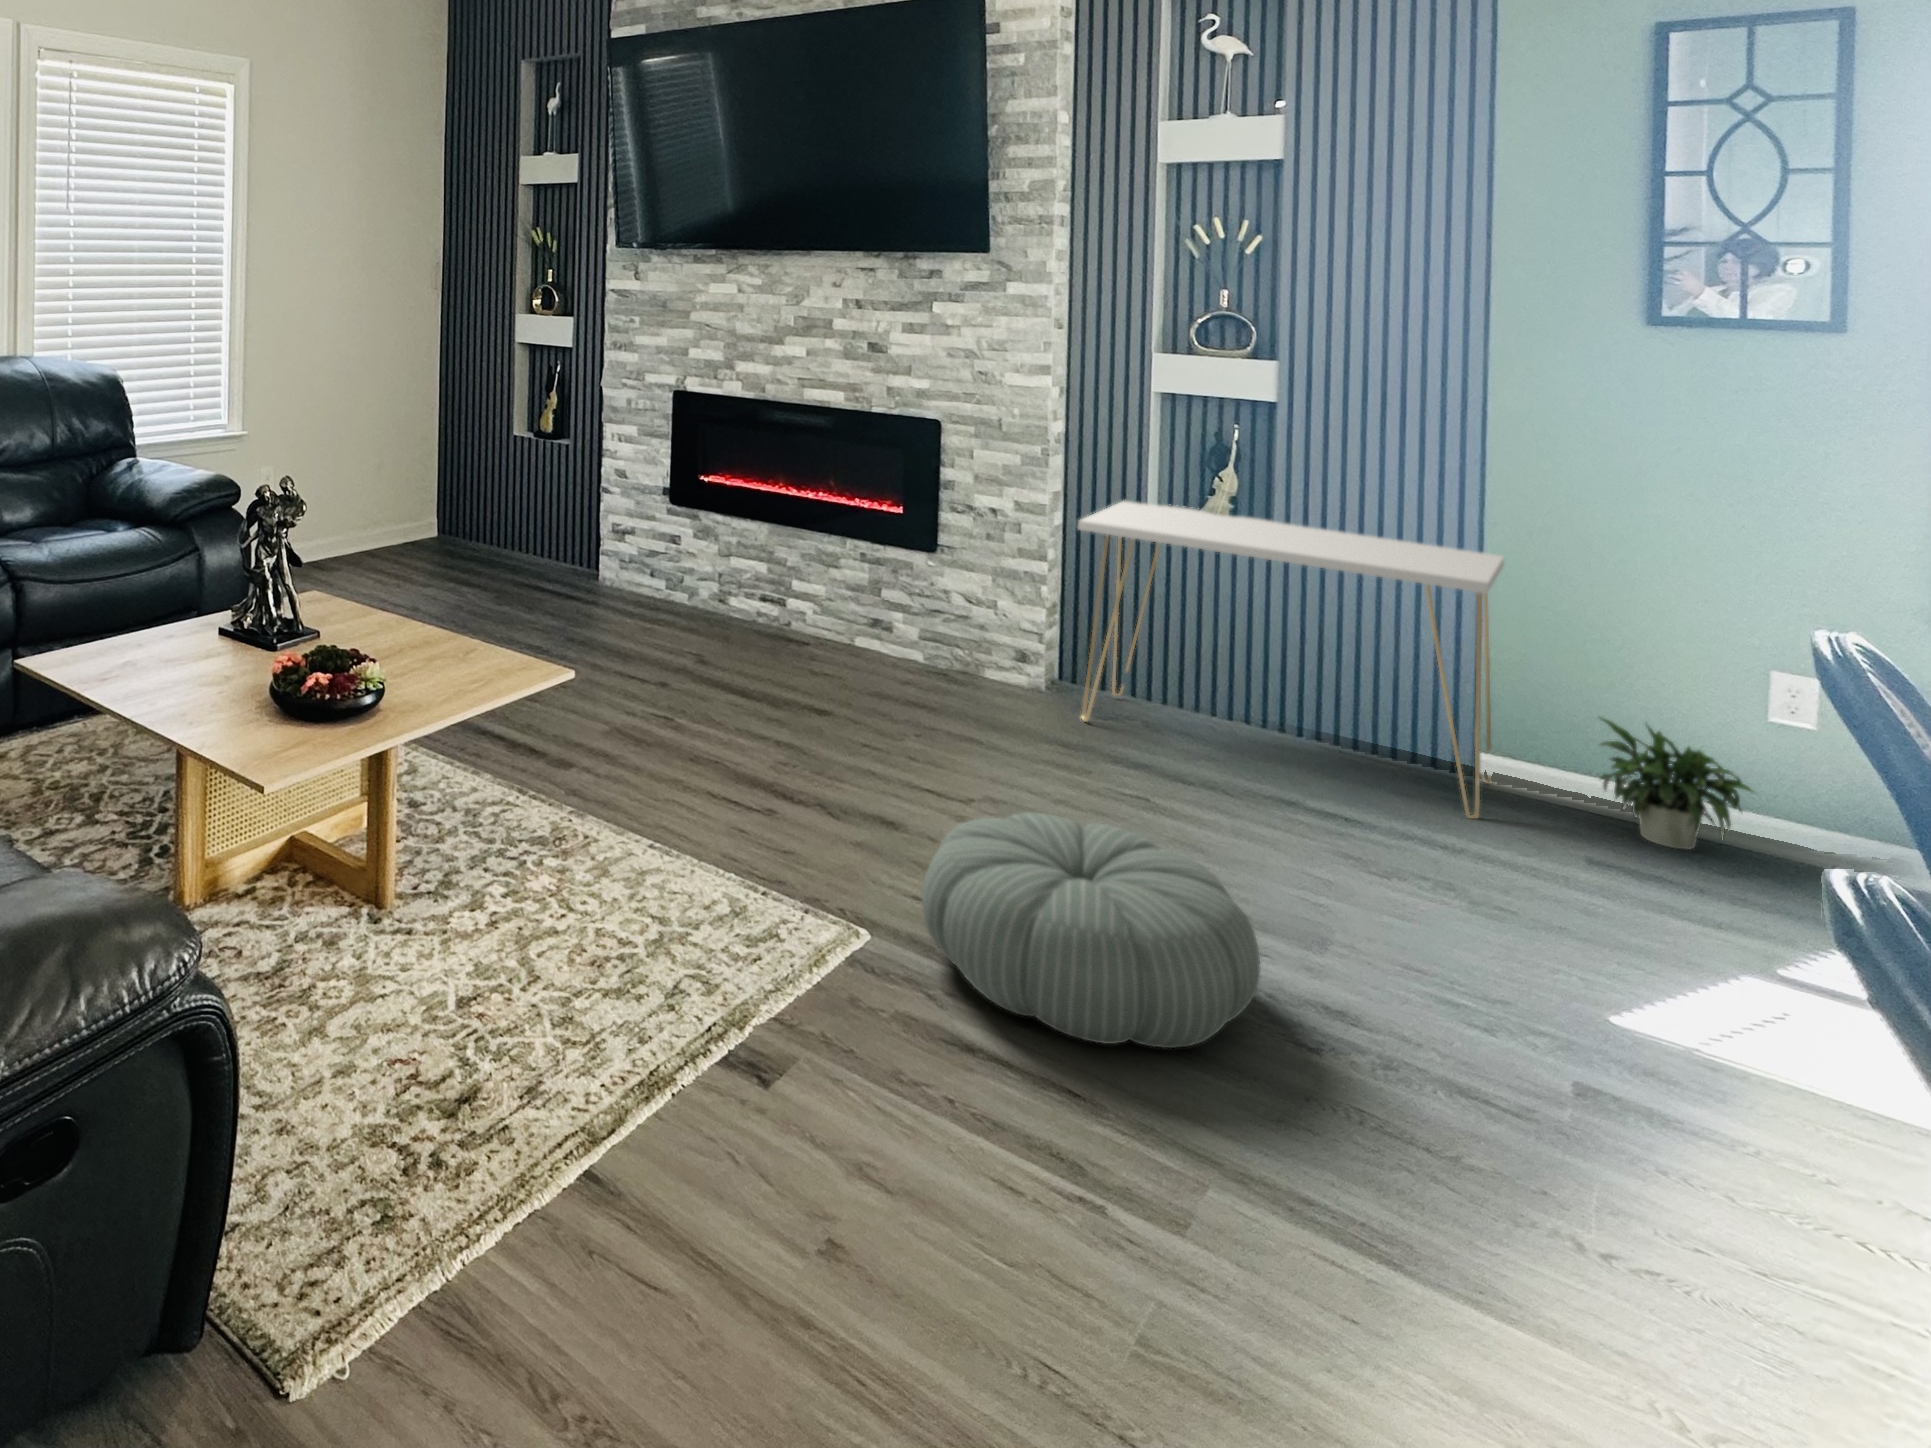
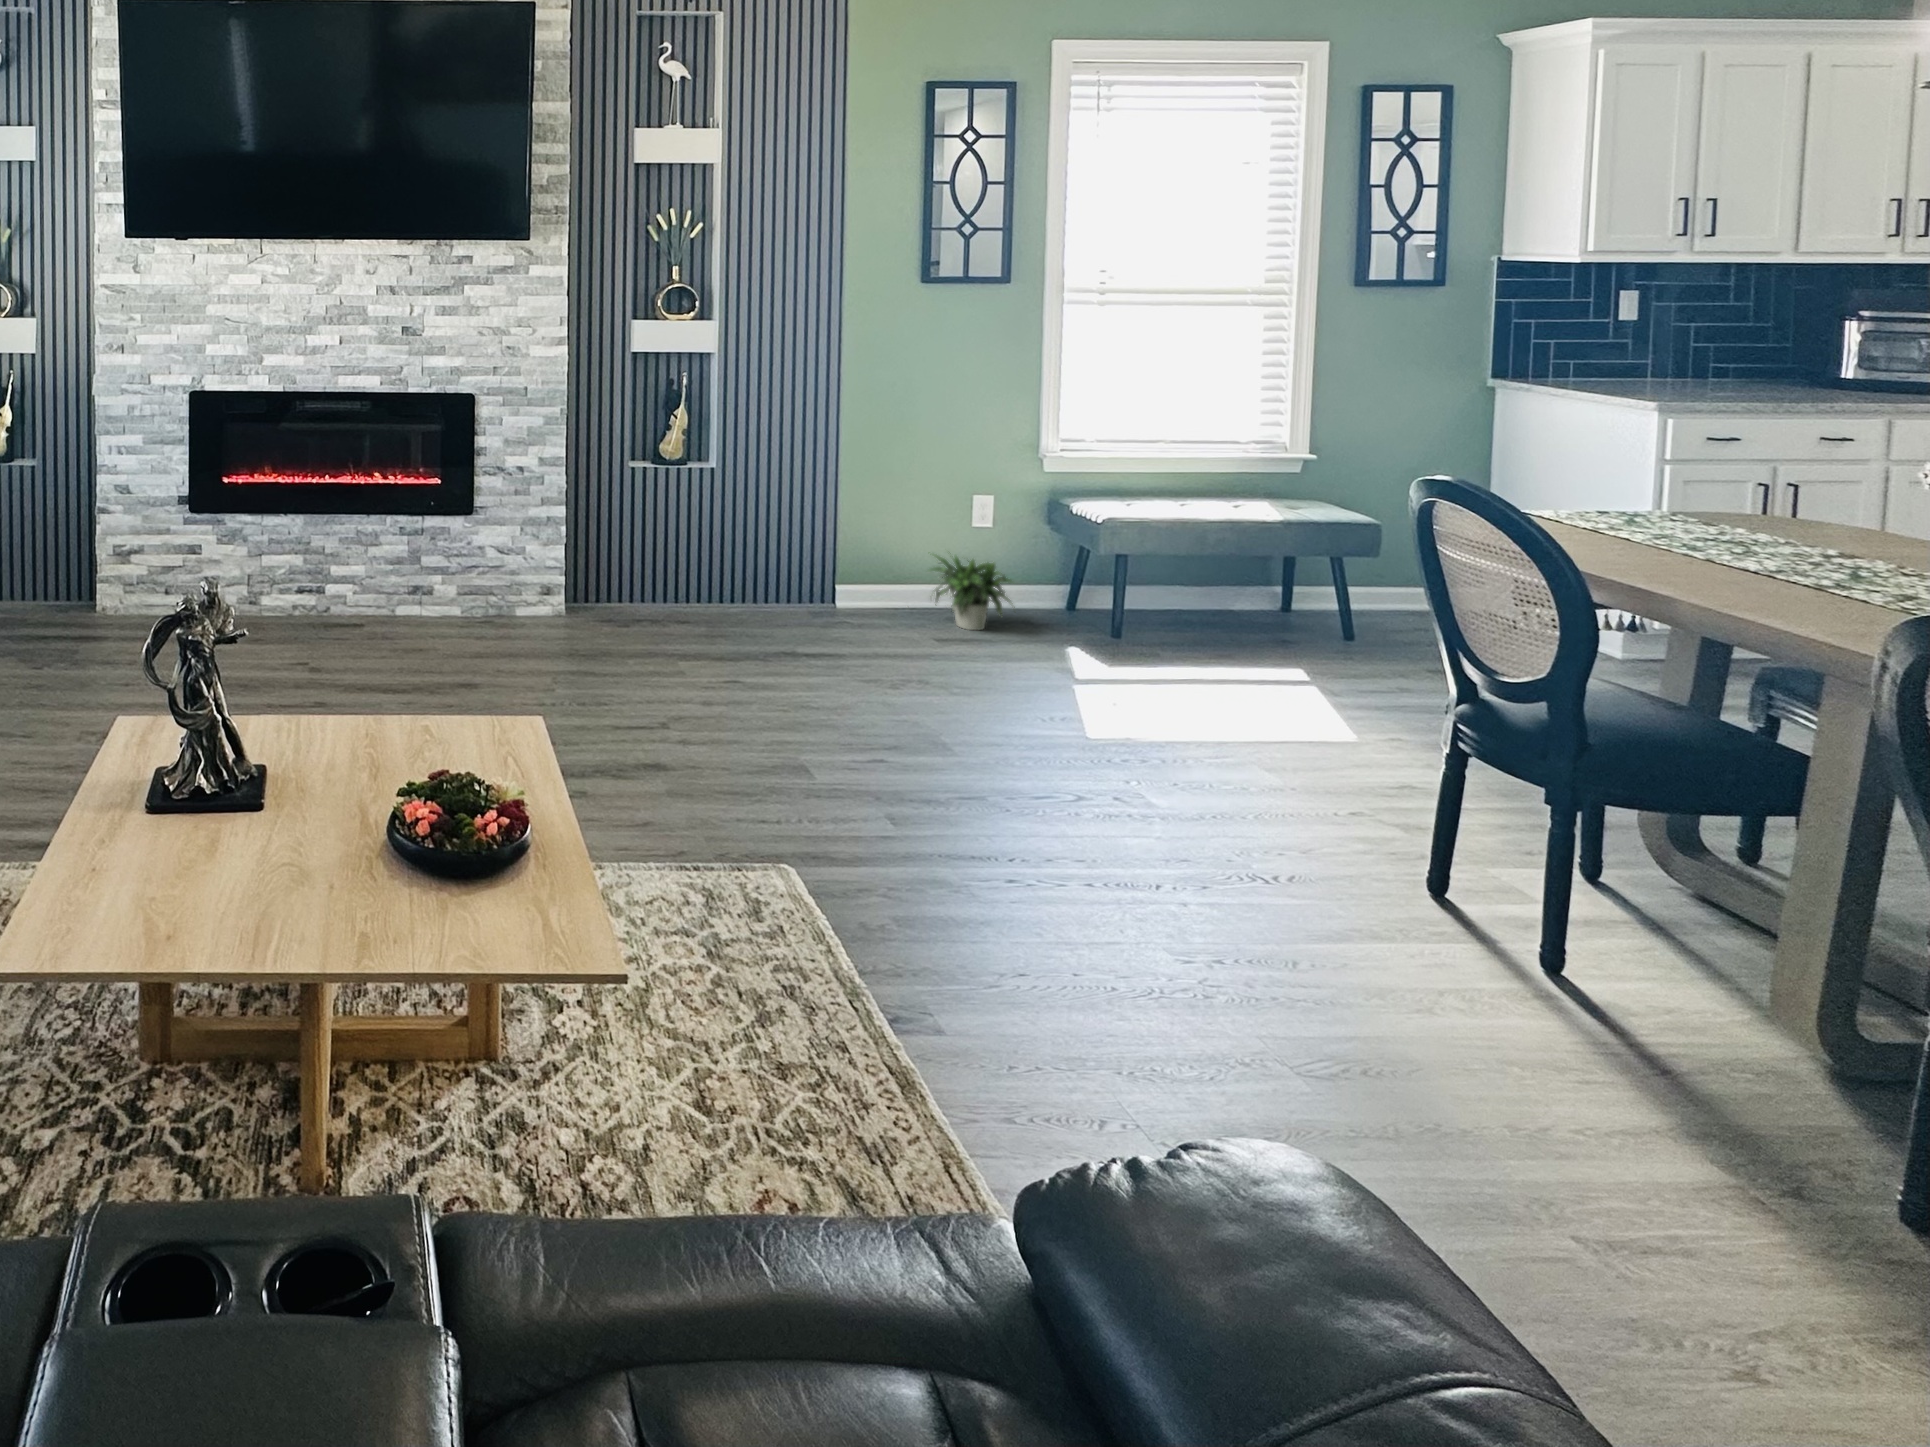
console table: present [1078,501,1504,819] -> none [616,443,913,643]
pouf: present [922,812,1260,1048] -> none [835,727,1121,922]

